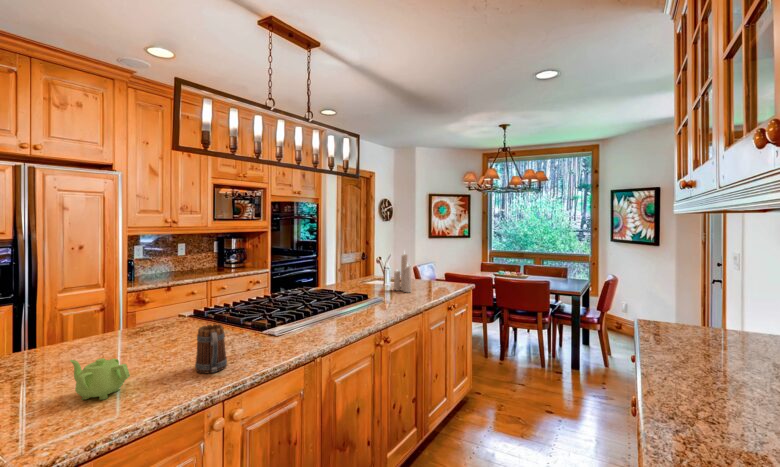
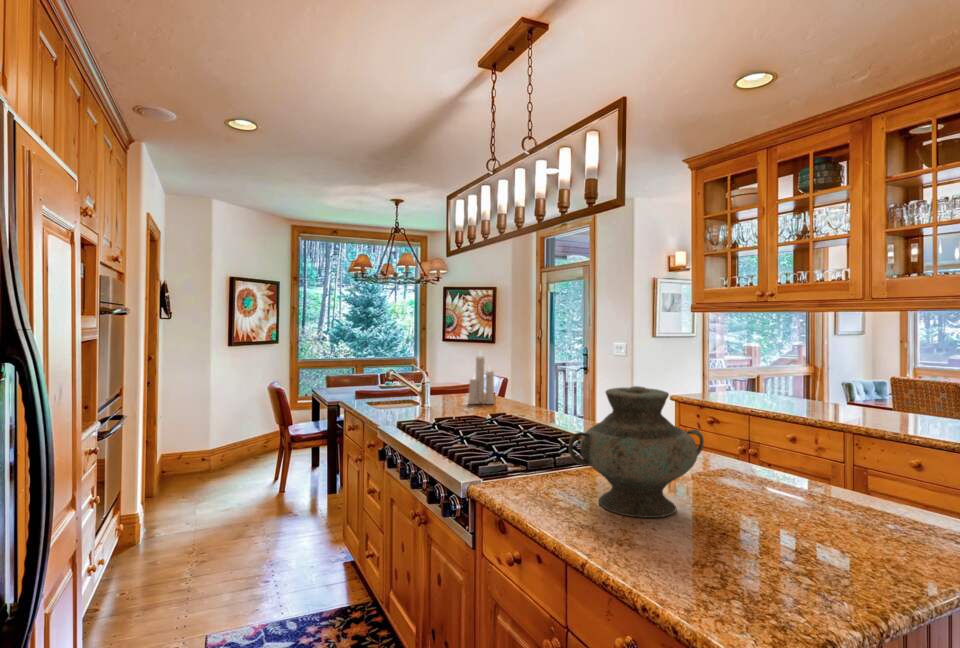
vase: none [96,274,176,353] -> present [569,386,704,517]
mug: present [195,324,227,373] -> none [735,430,792,488]
teapot: present [70,358,130,400] -> none [806,478,890,533]

